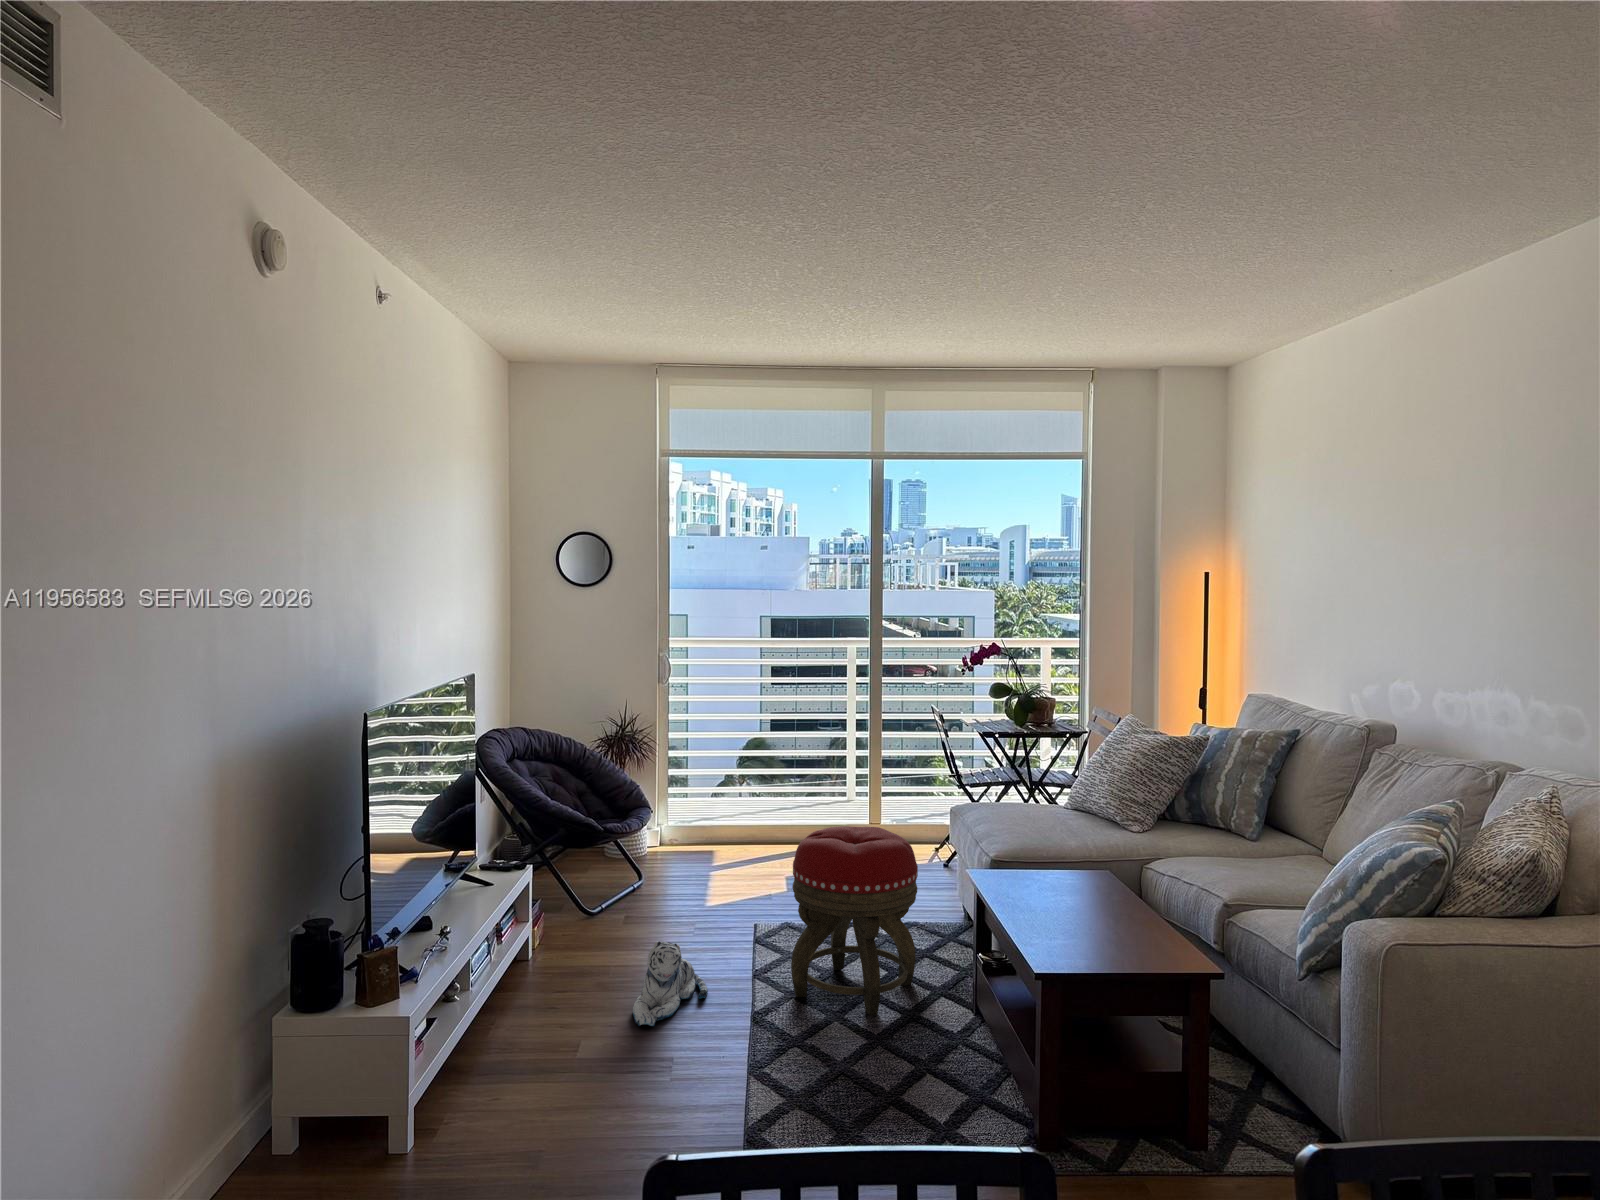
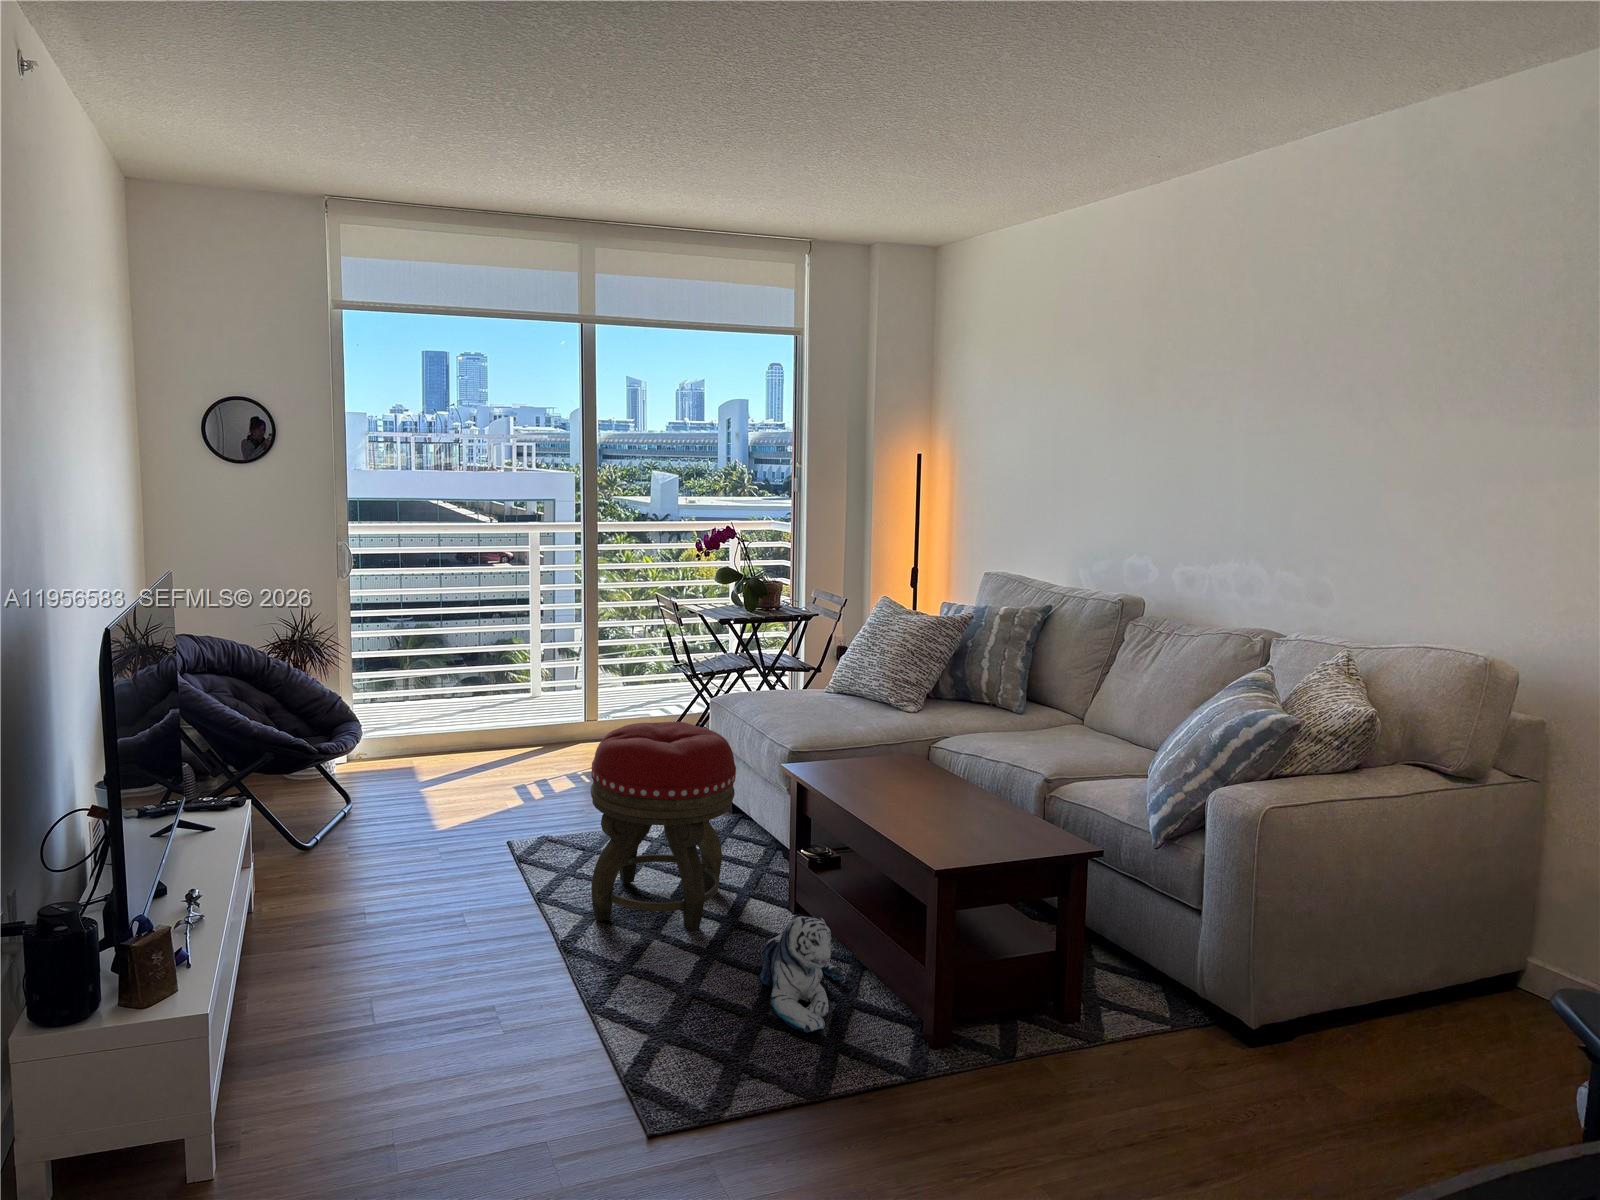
plush toy: present [633,941,708,1026] -> present [758,916,841,1033]

